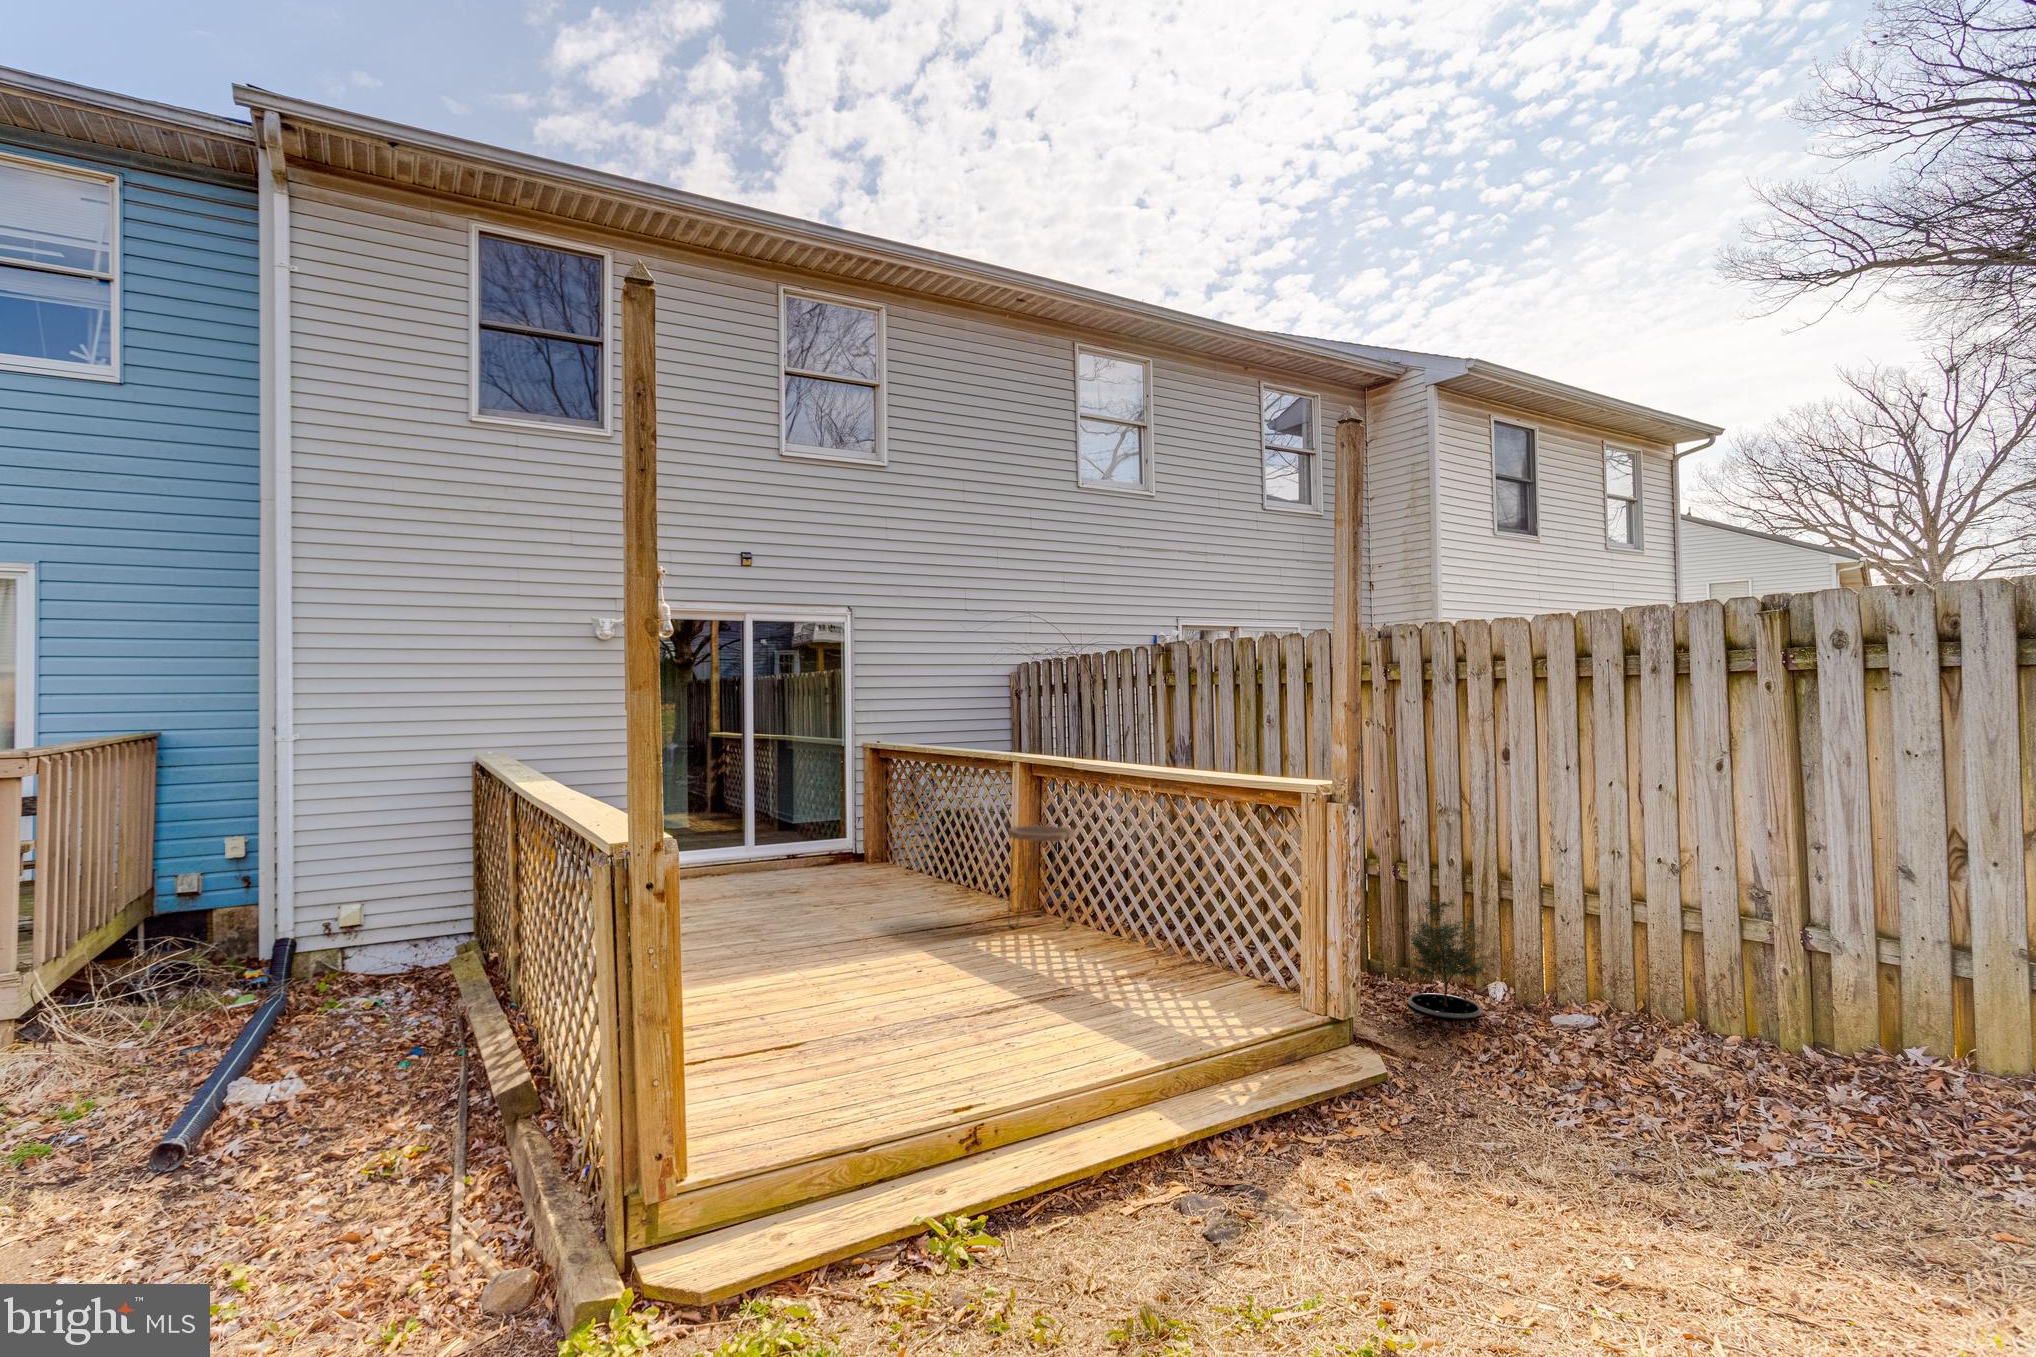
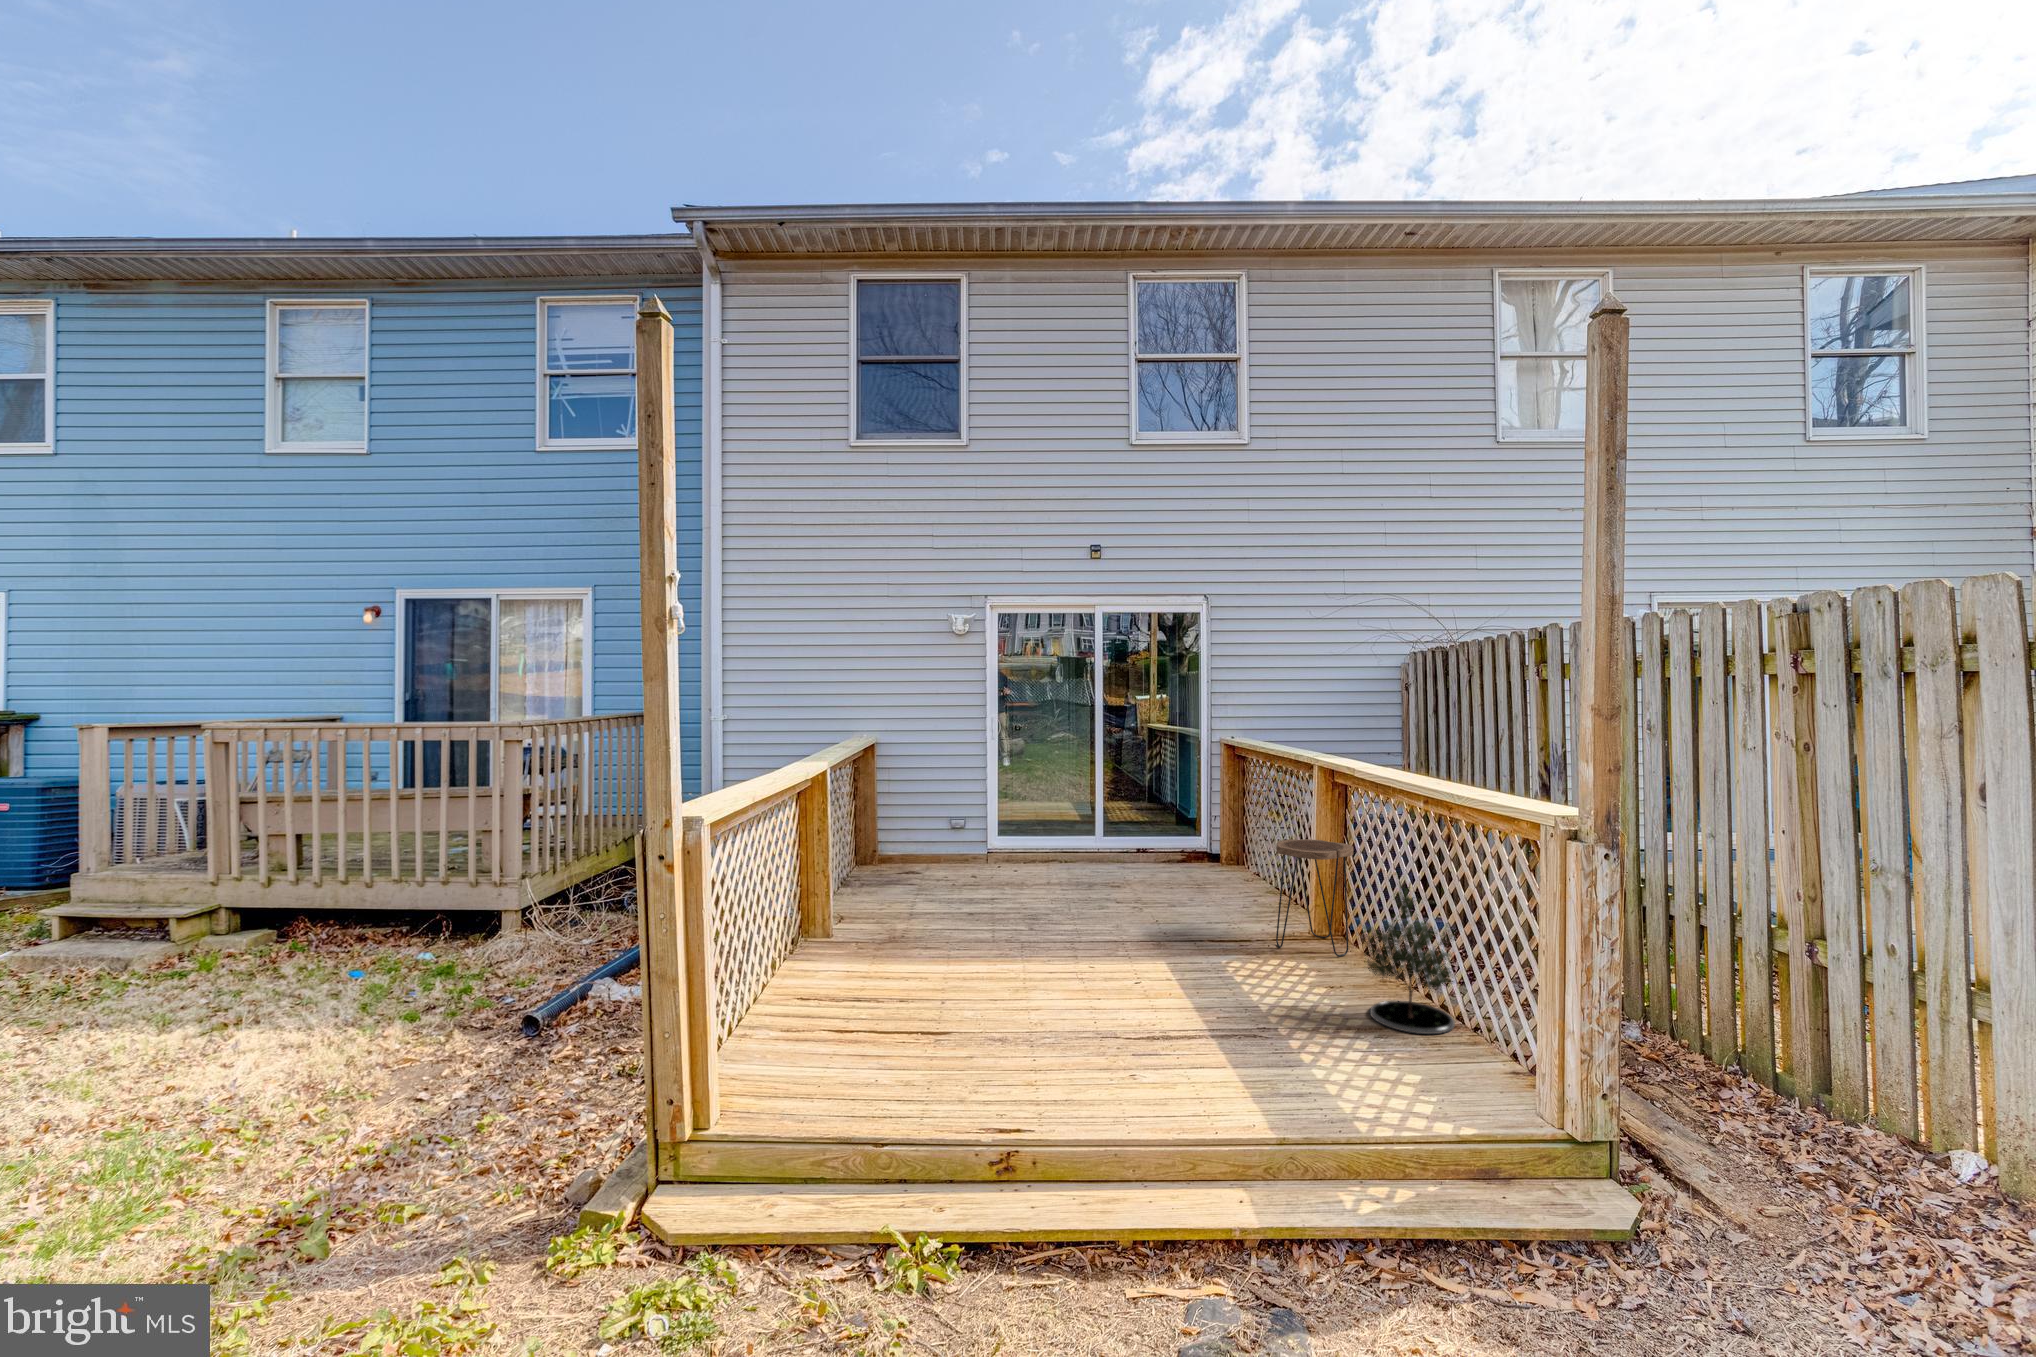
potted tree: present [1408,887,1487,1019] -> present [1356,880,1455,1034]

